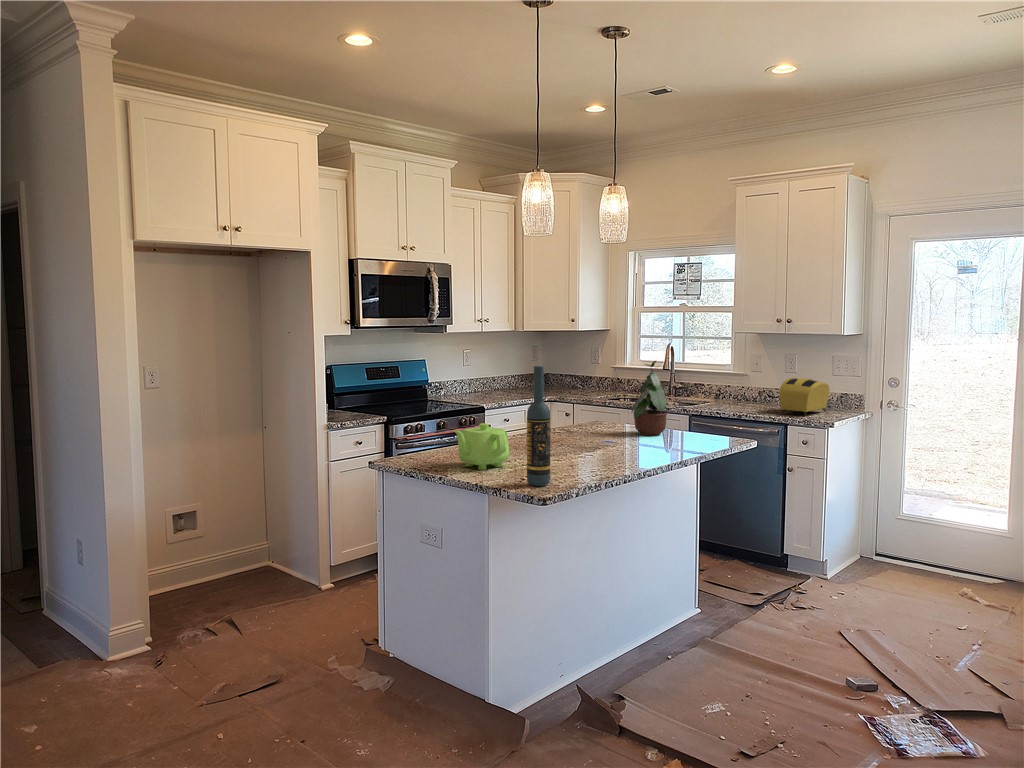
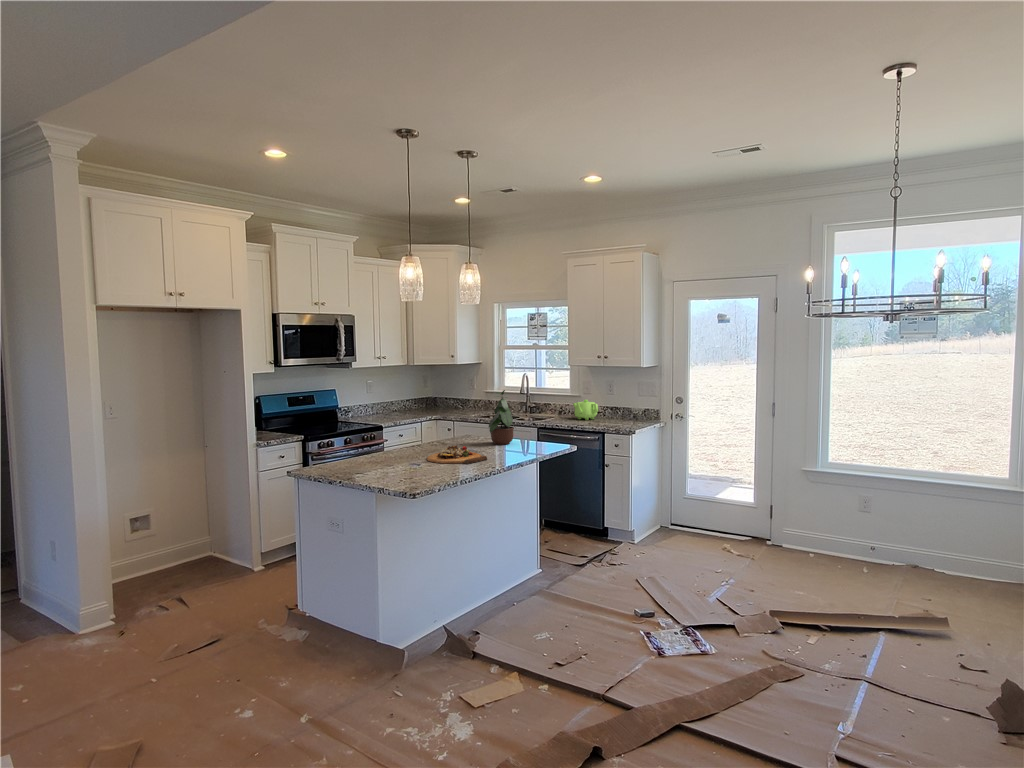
wine bottle: present [527,366,550,486] -> none [403,400,420,484]
toaster: present [779,378,829,416] -> none [600,399,636,426]
teapot: present [453,423,509,470] -> present [573,400,598,420]
cutting board: none [552,434,637,460] -> present [427,445,487,464]

